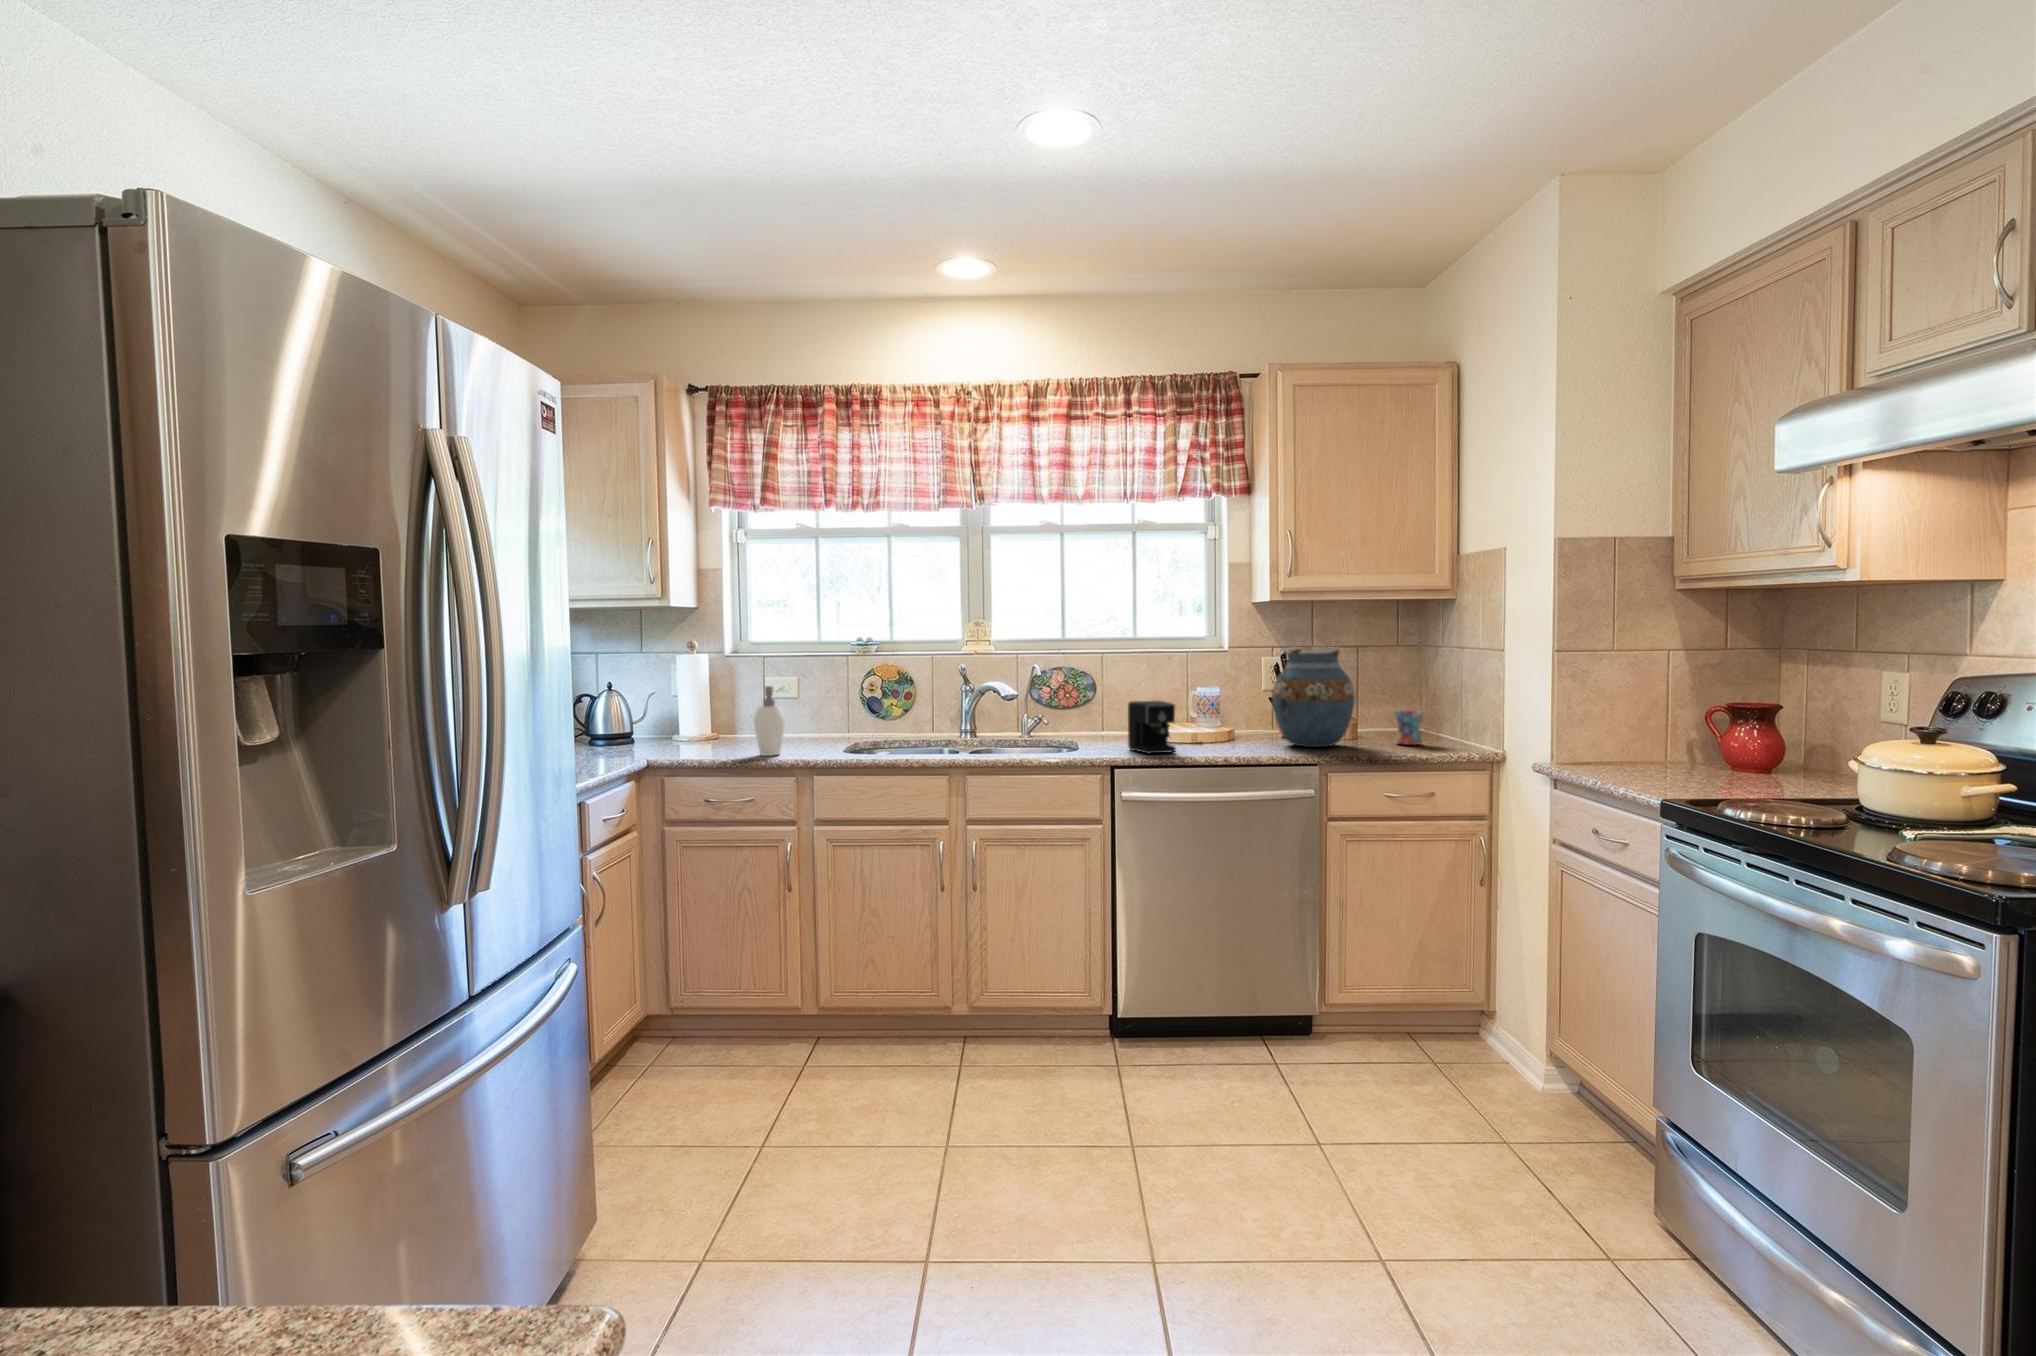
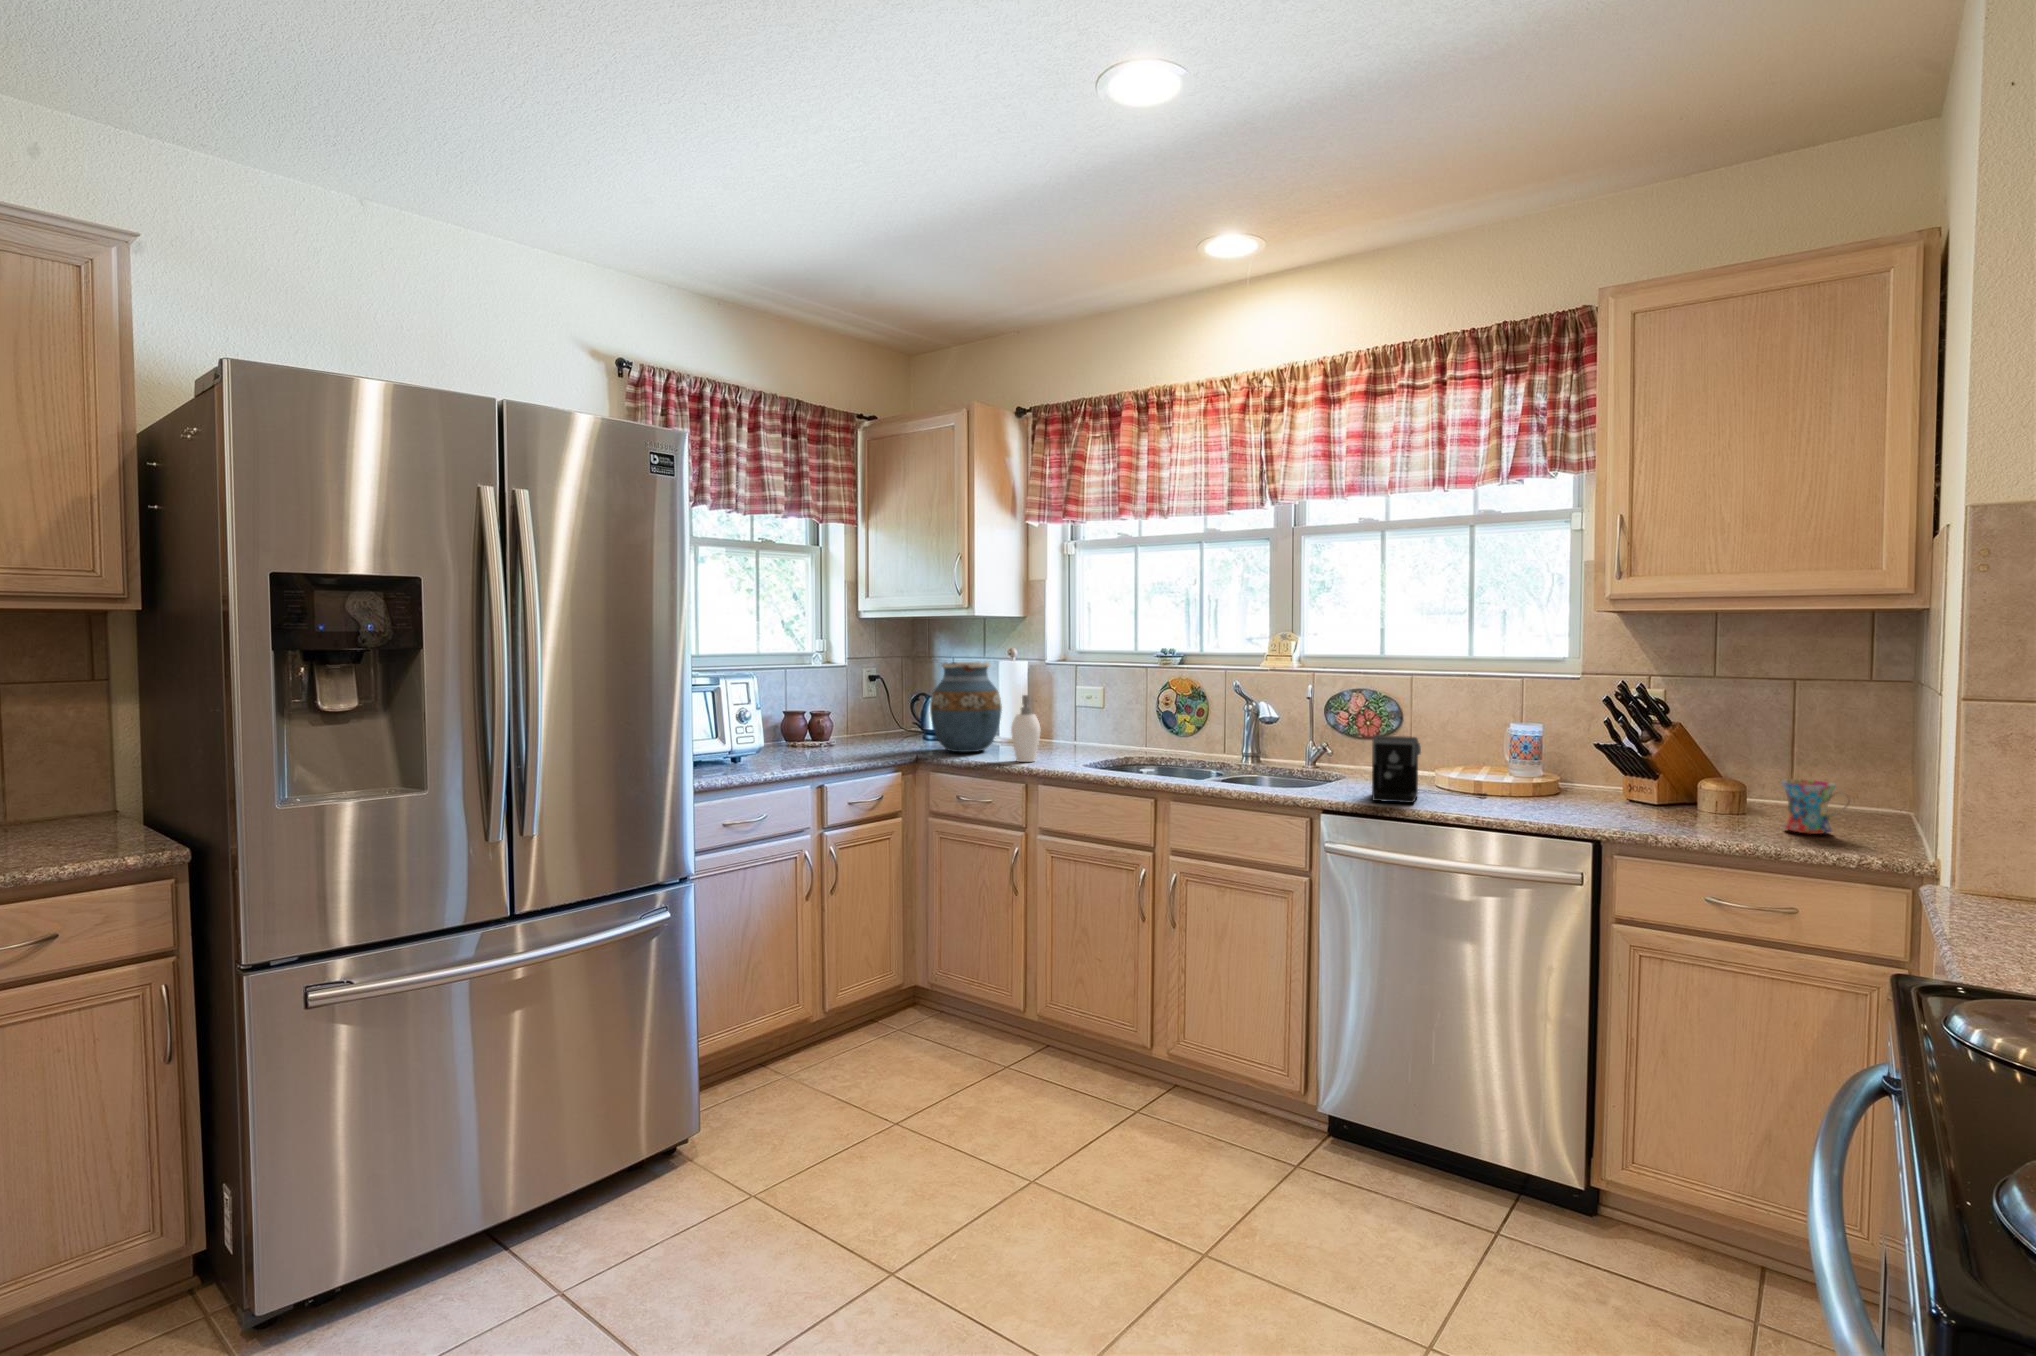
vase: present [1272,647,1355,747] -> present [930,662,1002,752]

